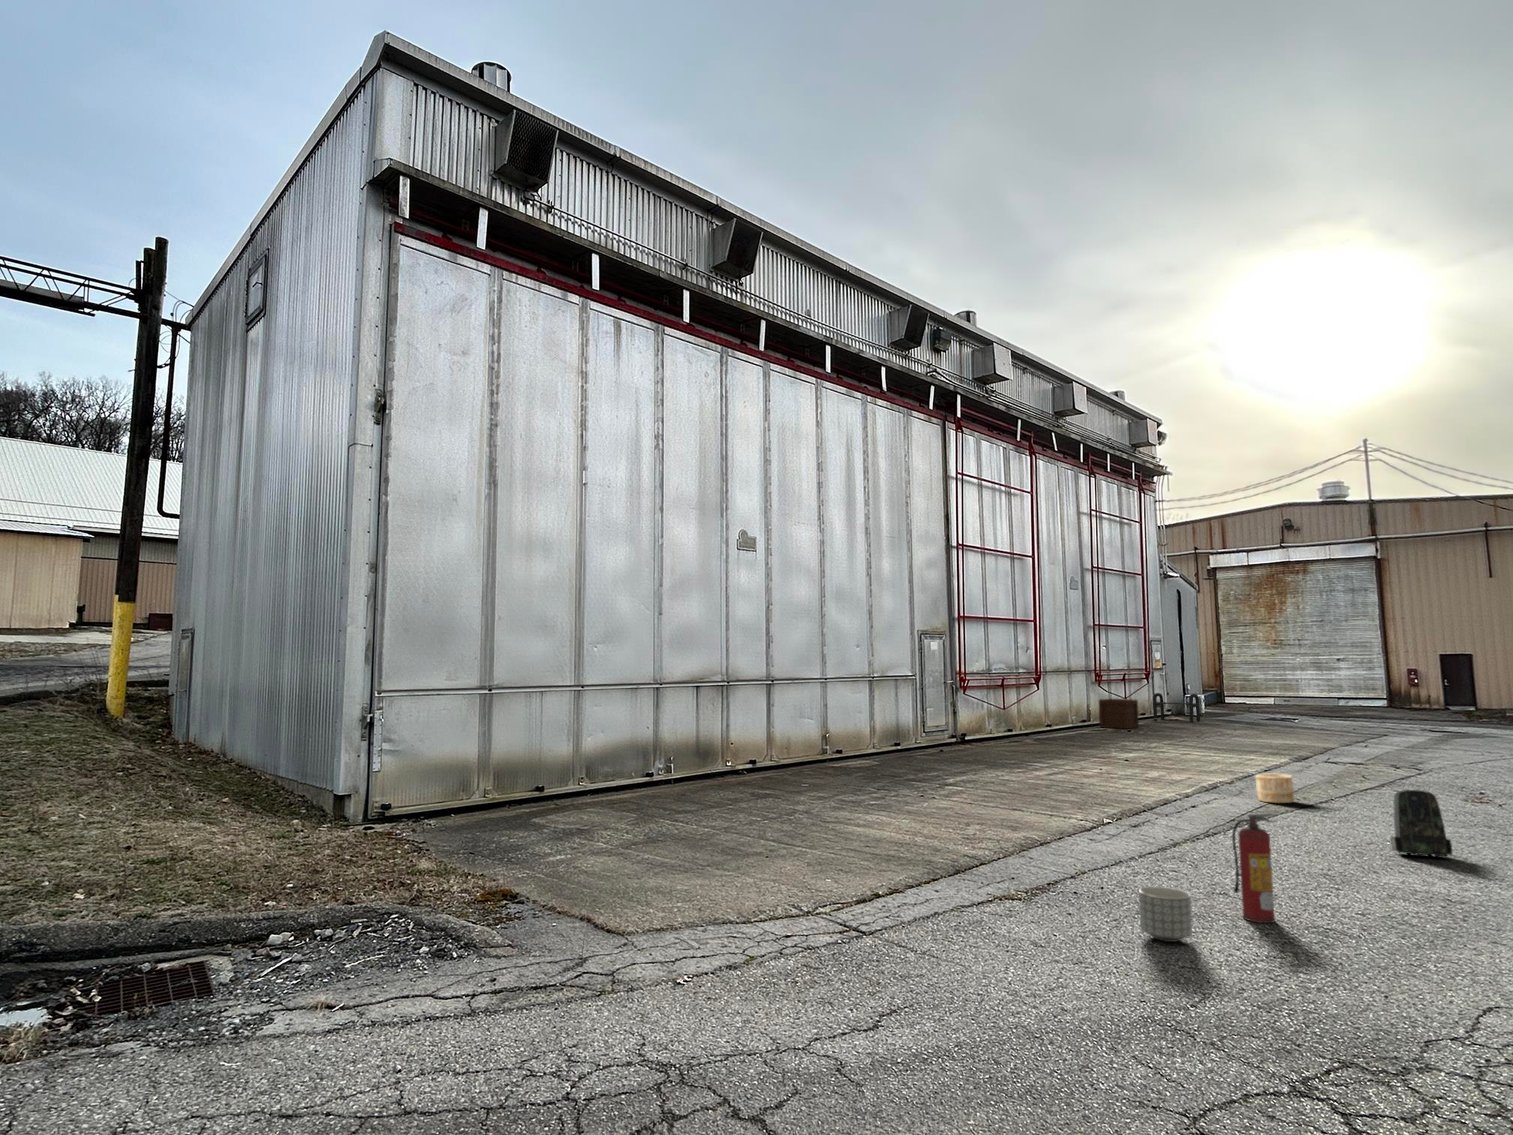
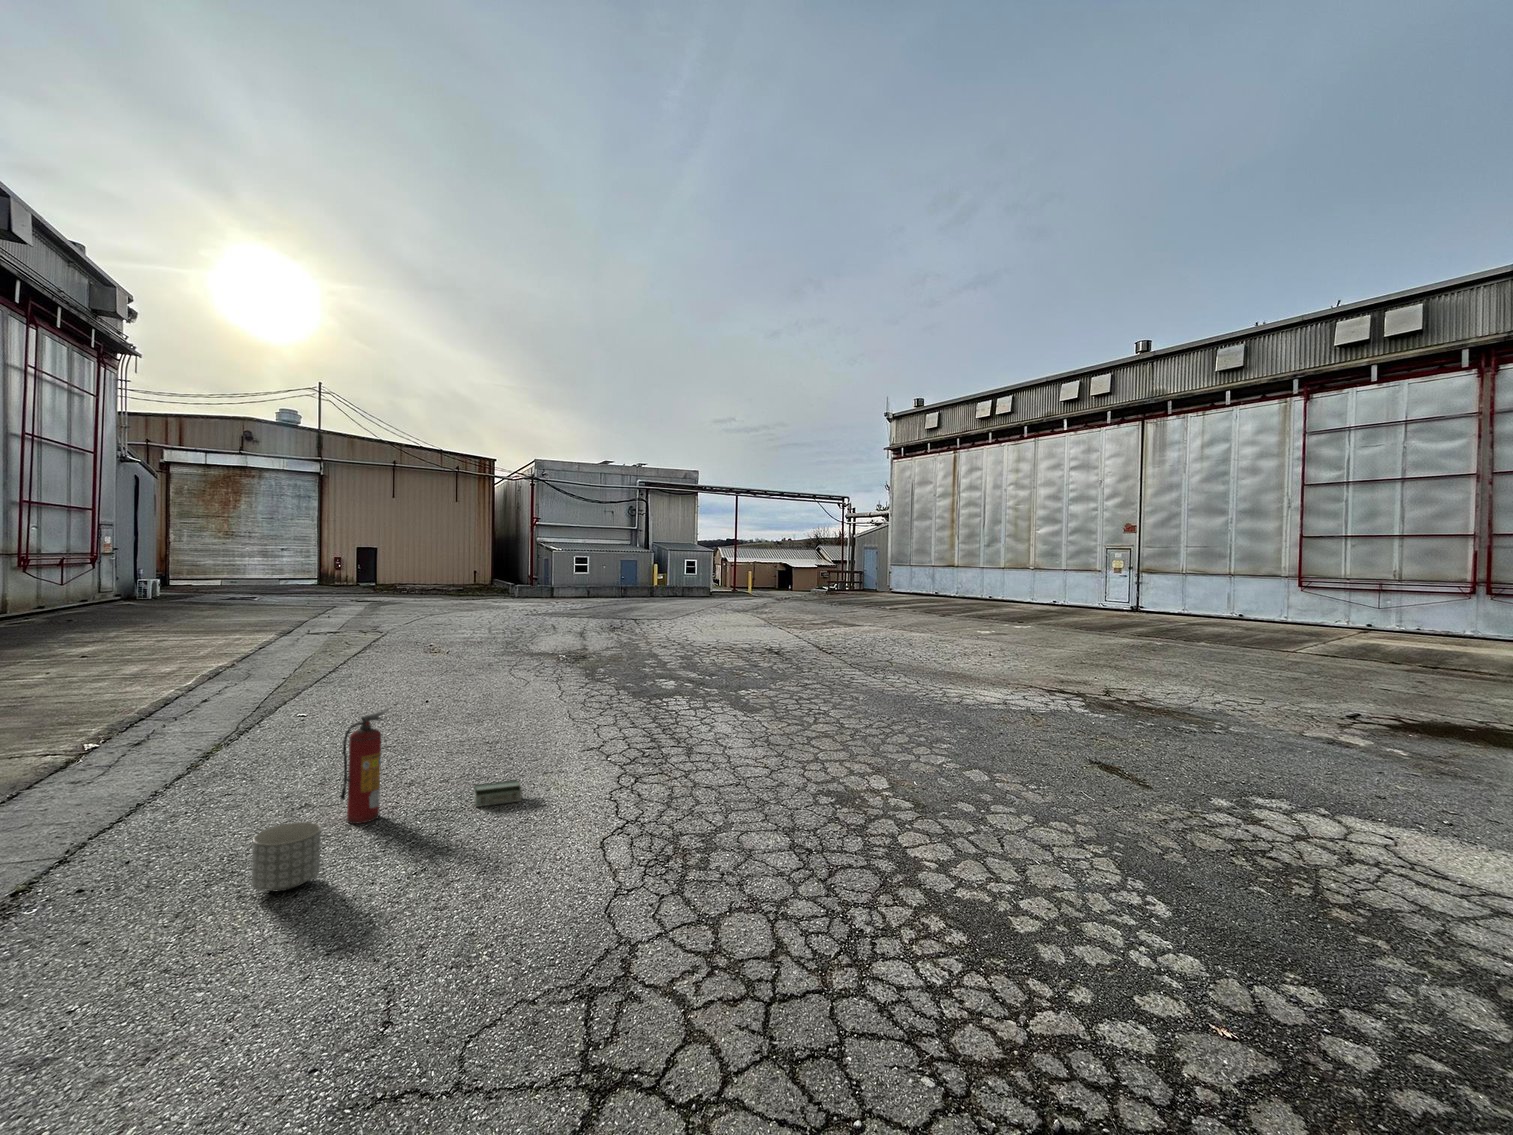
bench: present [1153,693,1200,722] -> none [94,578,152,606]
wooden crate: present [1099,699,1139,729] -> none [21,585,80,617]
wooden bucket: present [1255,774,1294,803] -> none [268,656,305,683]
backpack: present [1391,790,1452,857] -> none [414,661,457,716]
toolbox: none [1381,922,1450,956] -> present [474,780,522,807]

